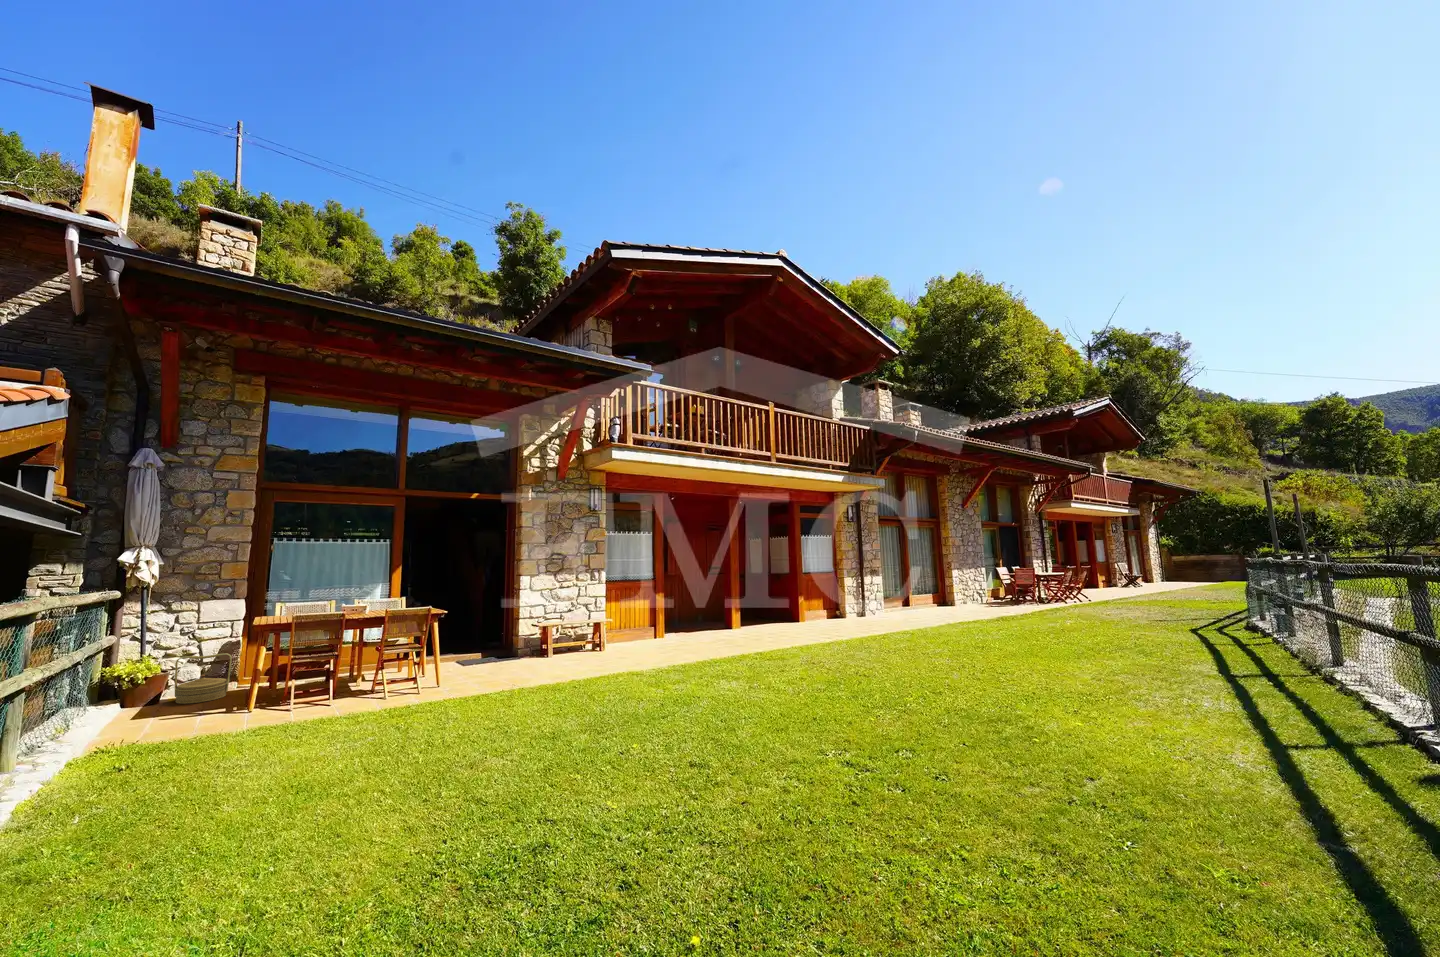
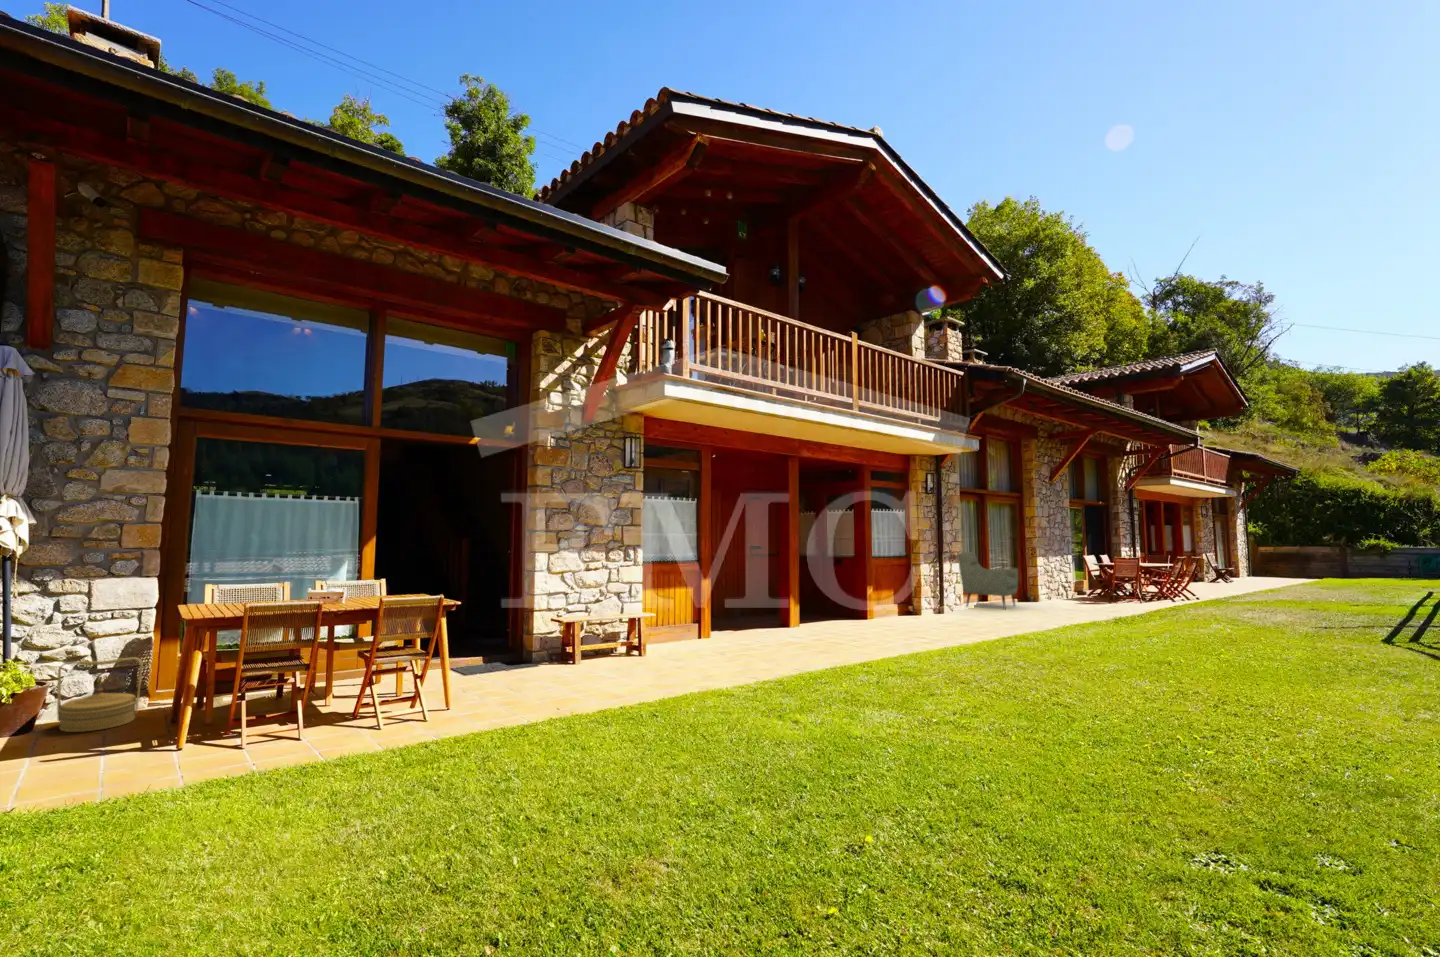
chair: none [875,566,925,612] -> present [958,552,1018,609]

